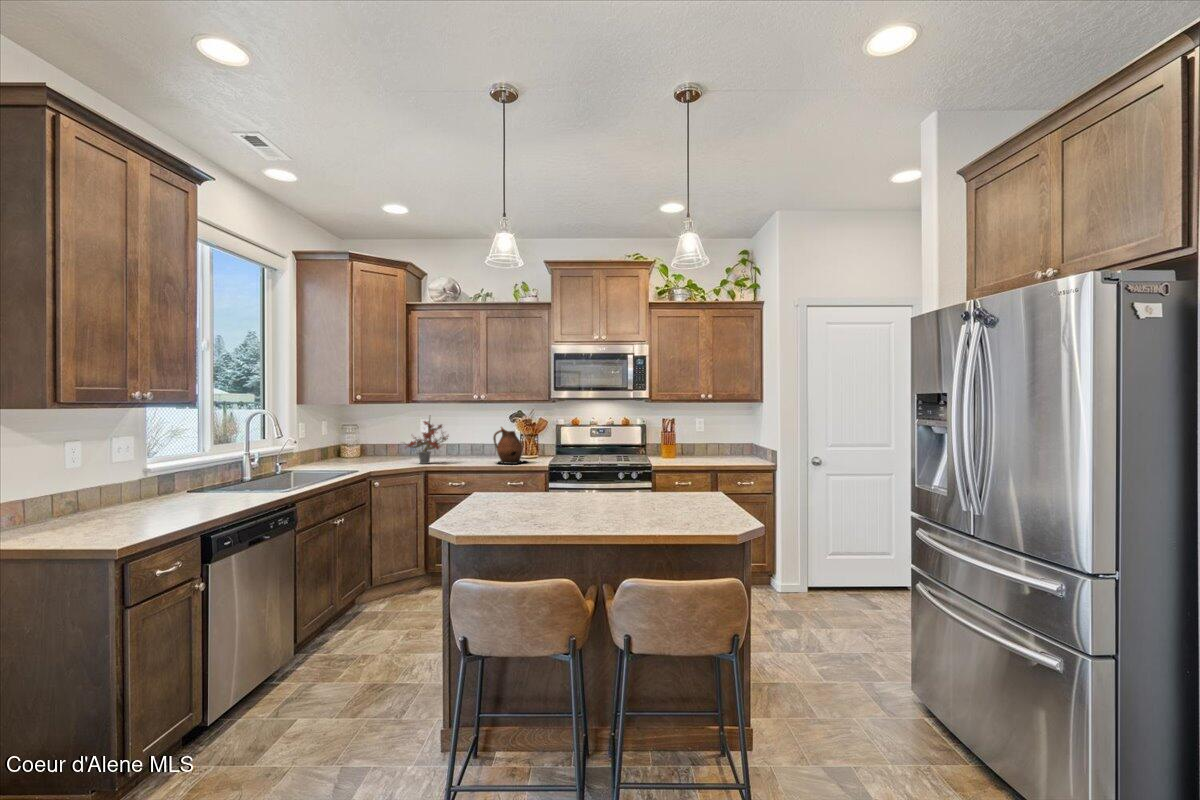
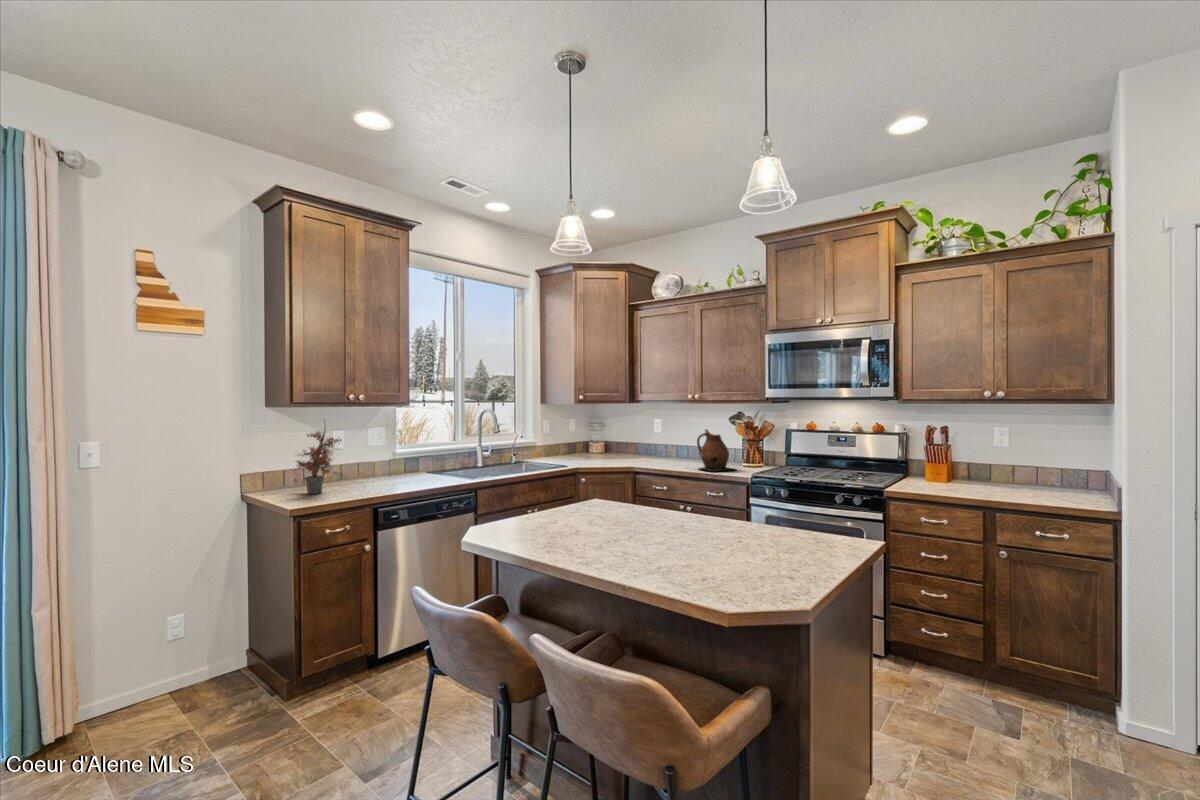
potted plant: present [407,419,448,464] -> present [297,424,342,494]

